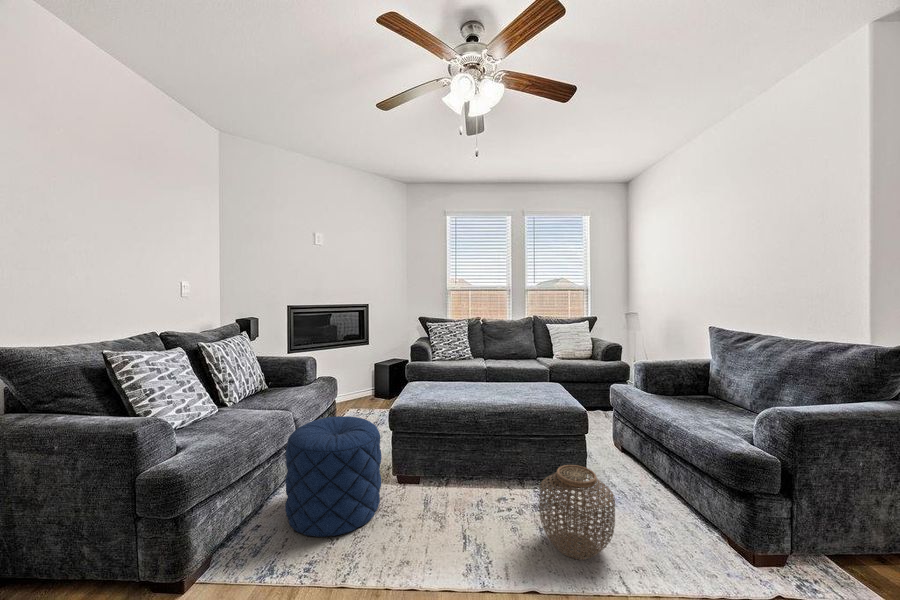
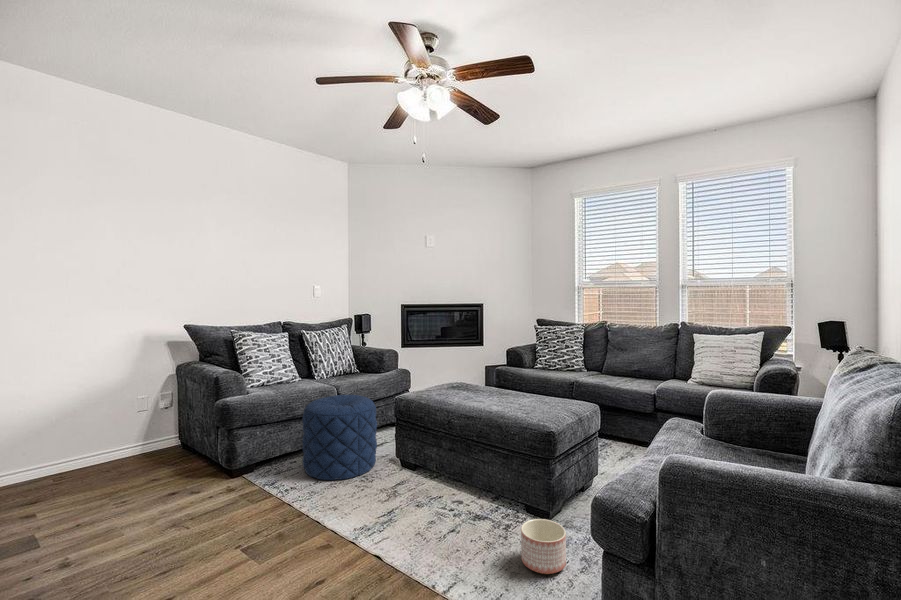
woven basket: present [539,465,615,559] -> none [414,467,486,560]
planter: none [619,486,661,533] -> present [521,519,566,574]

